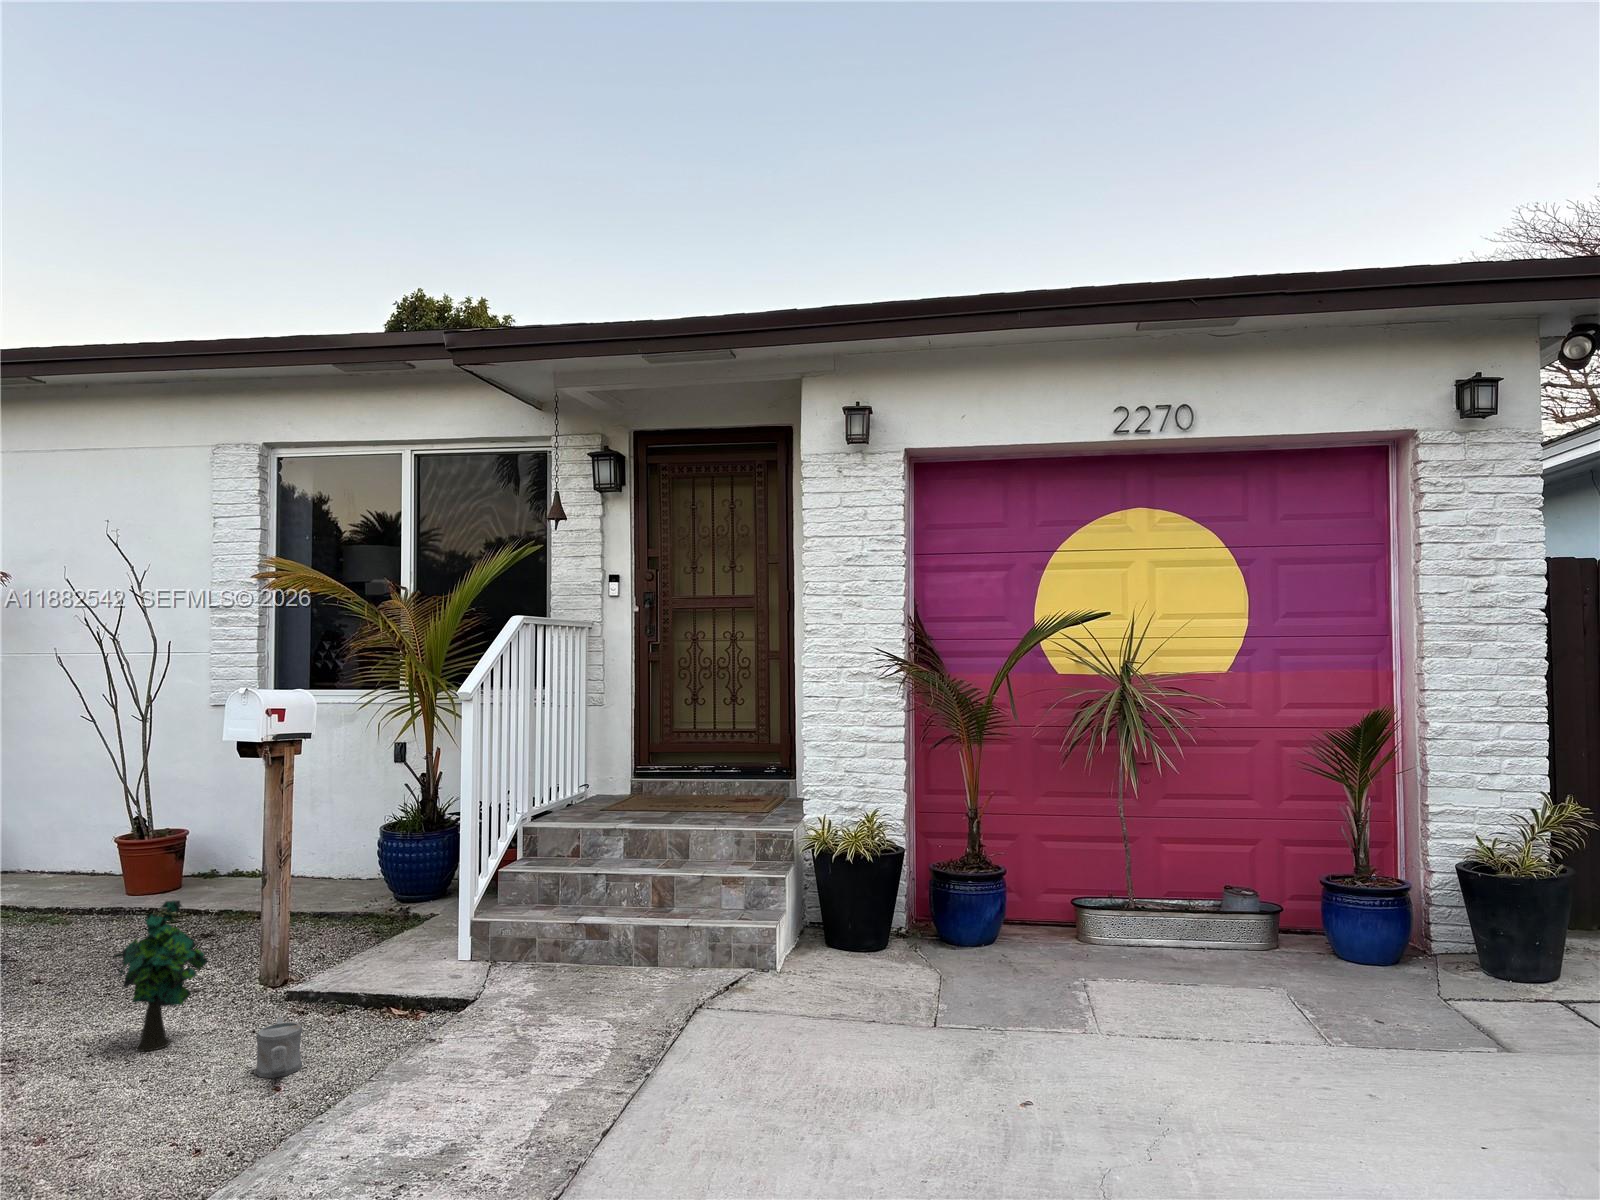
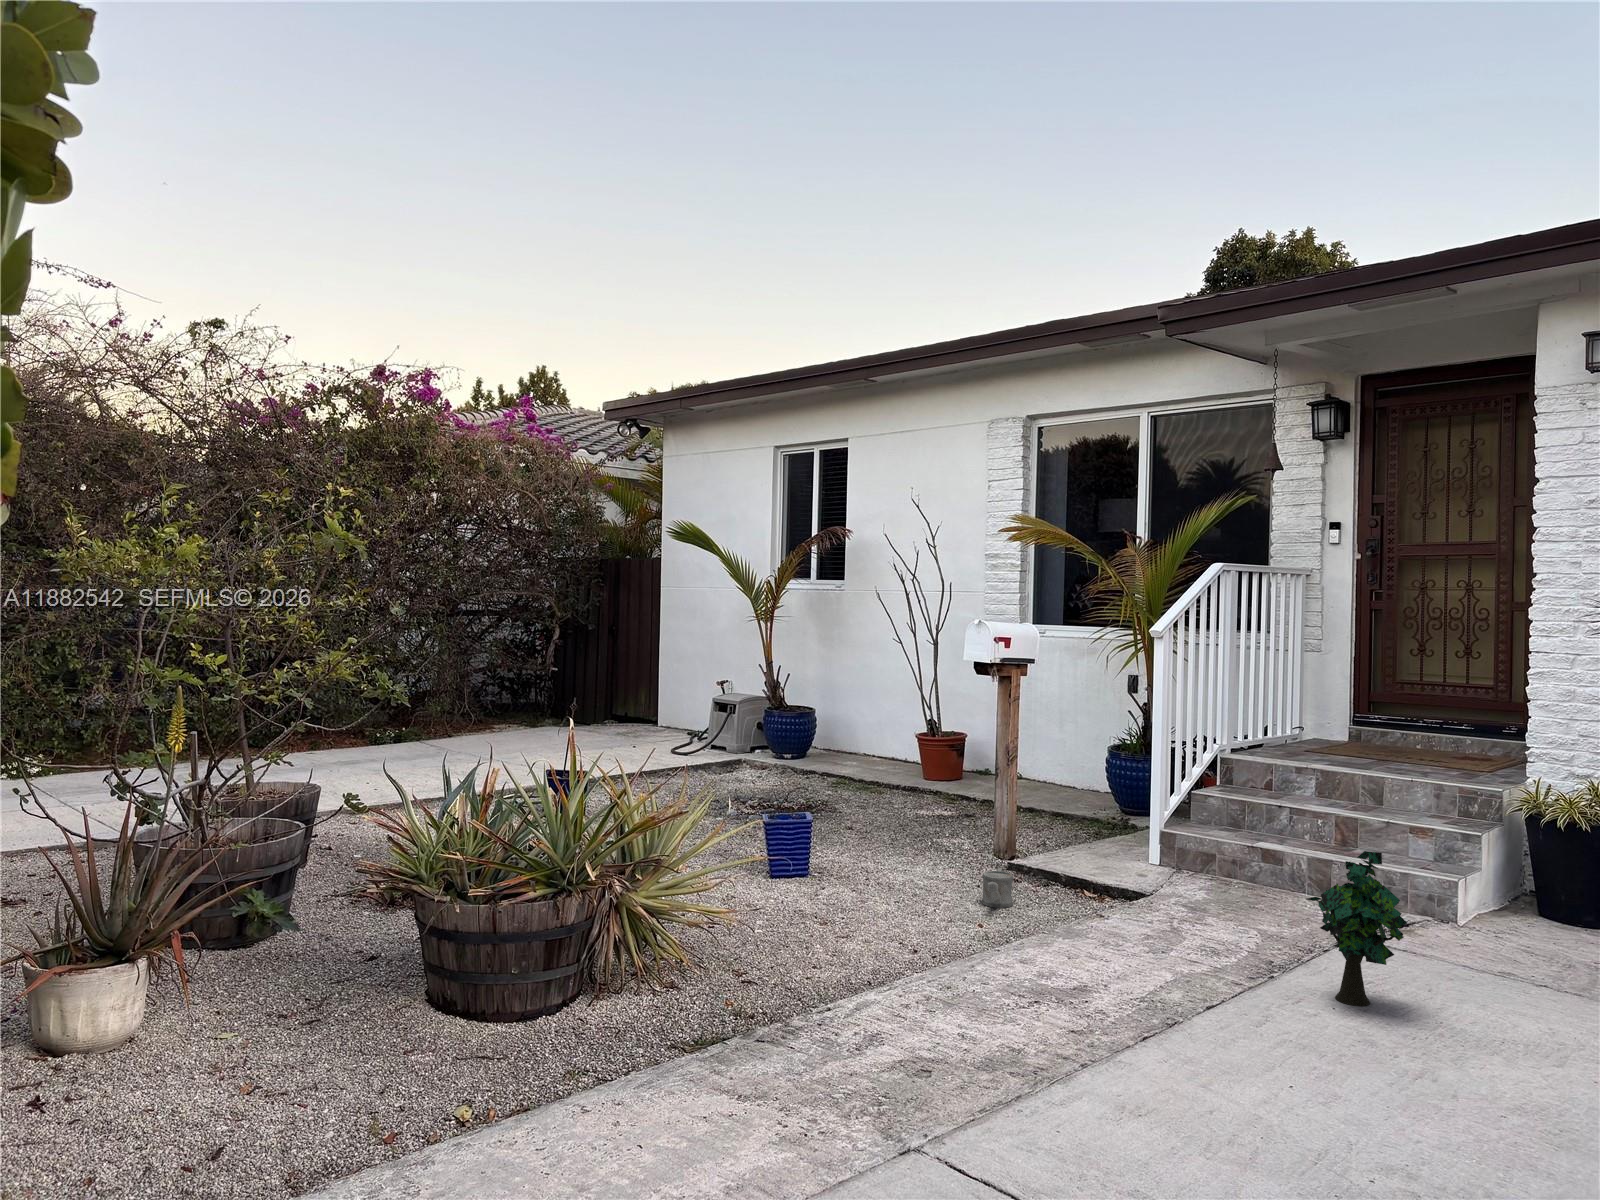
decorative plant: present [112,900,208,1051] -> present [1306,851,1407,1006]

